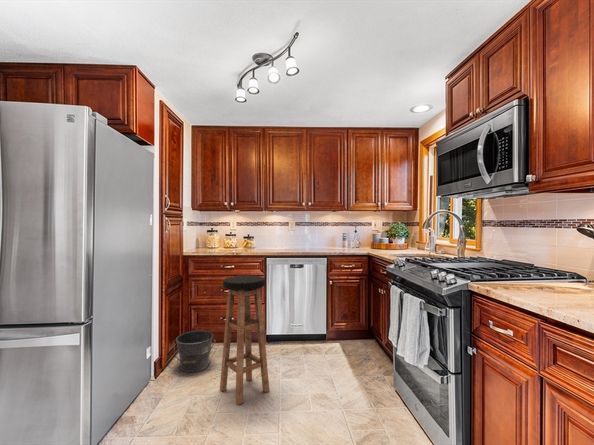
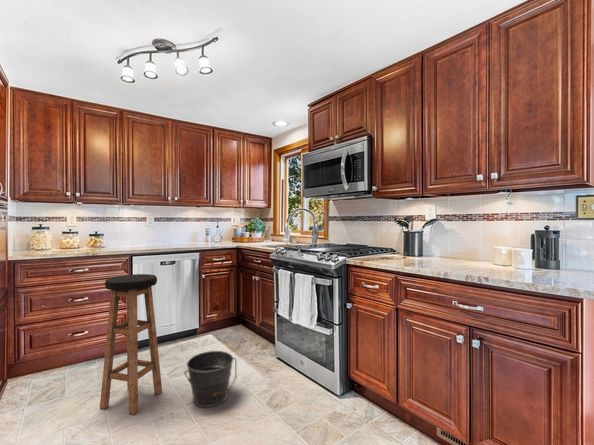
bucket: present [173,331,216,372] -> present [184,351,236,407]

